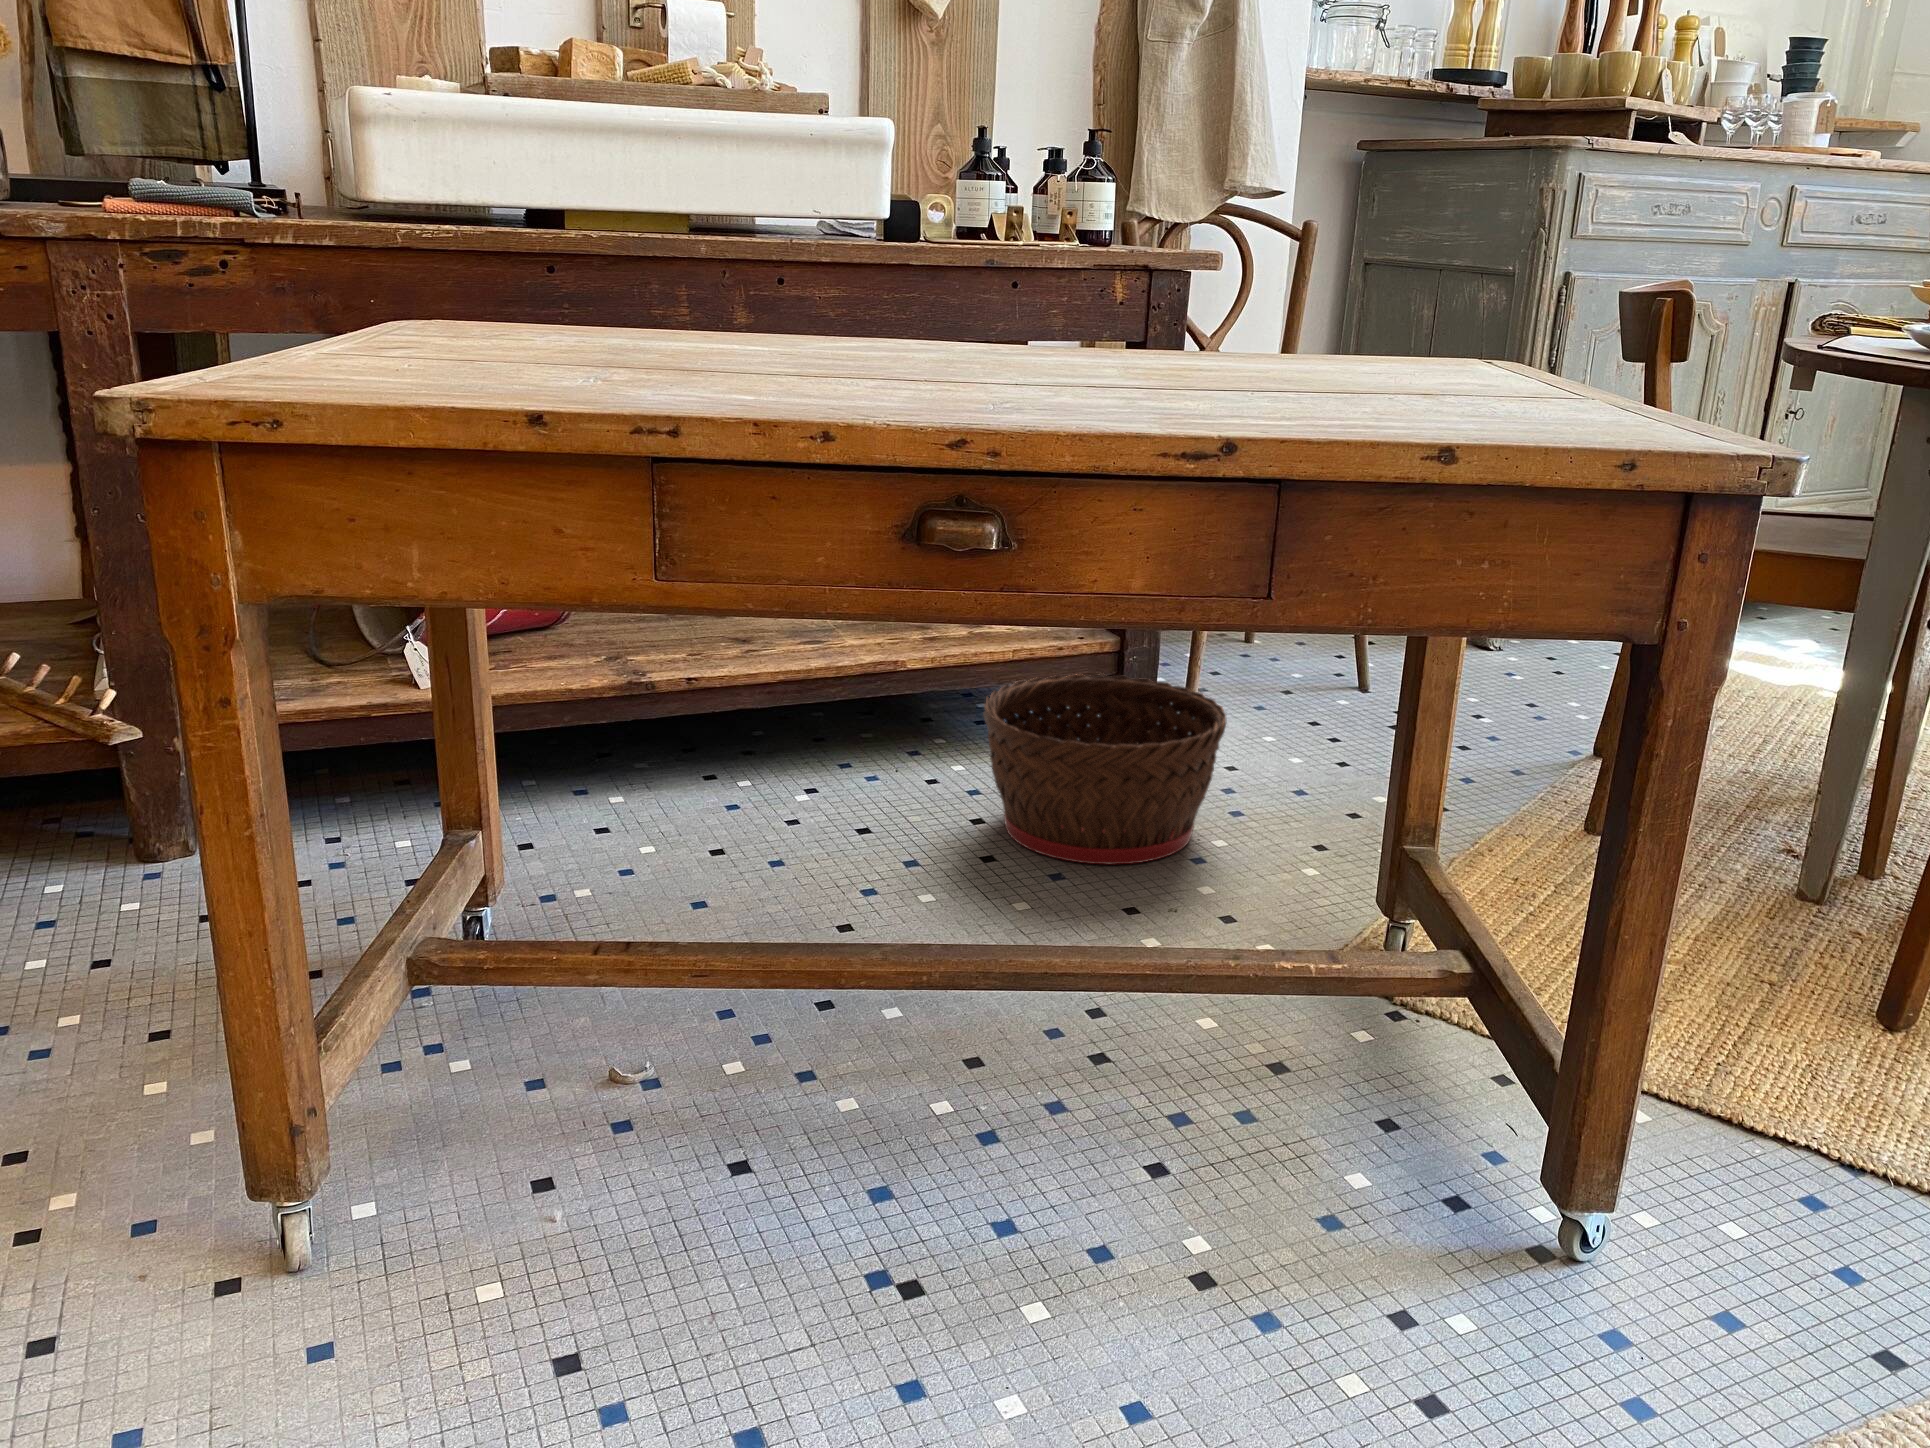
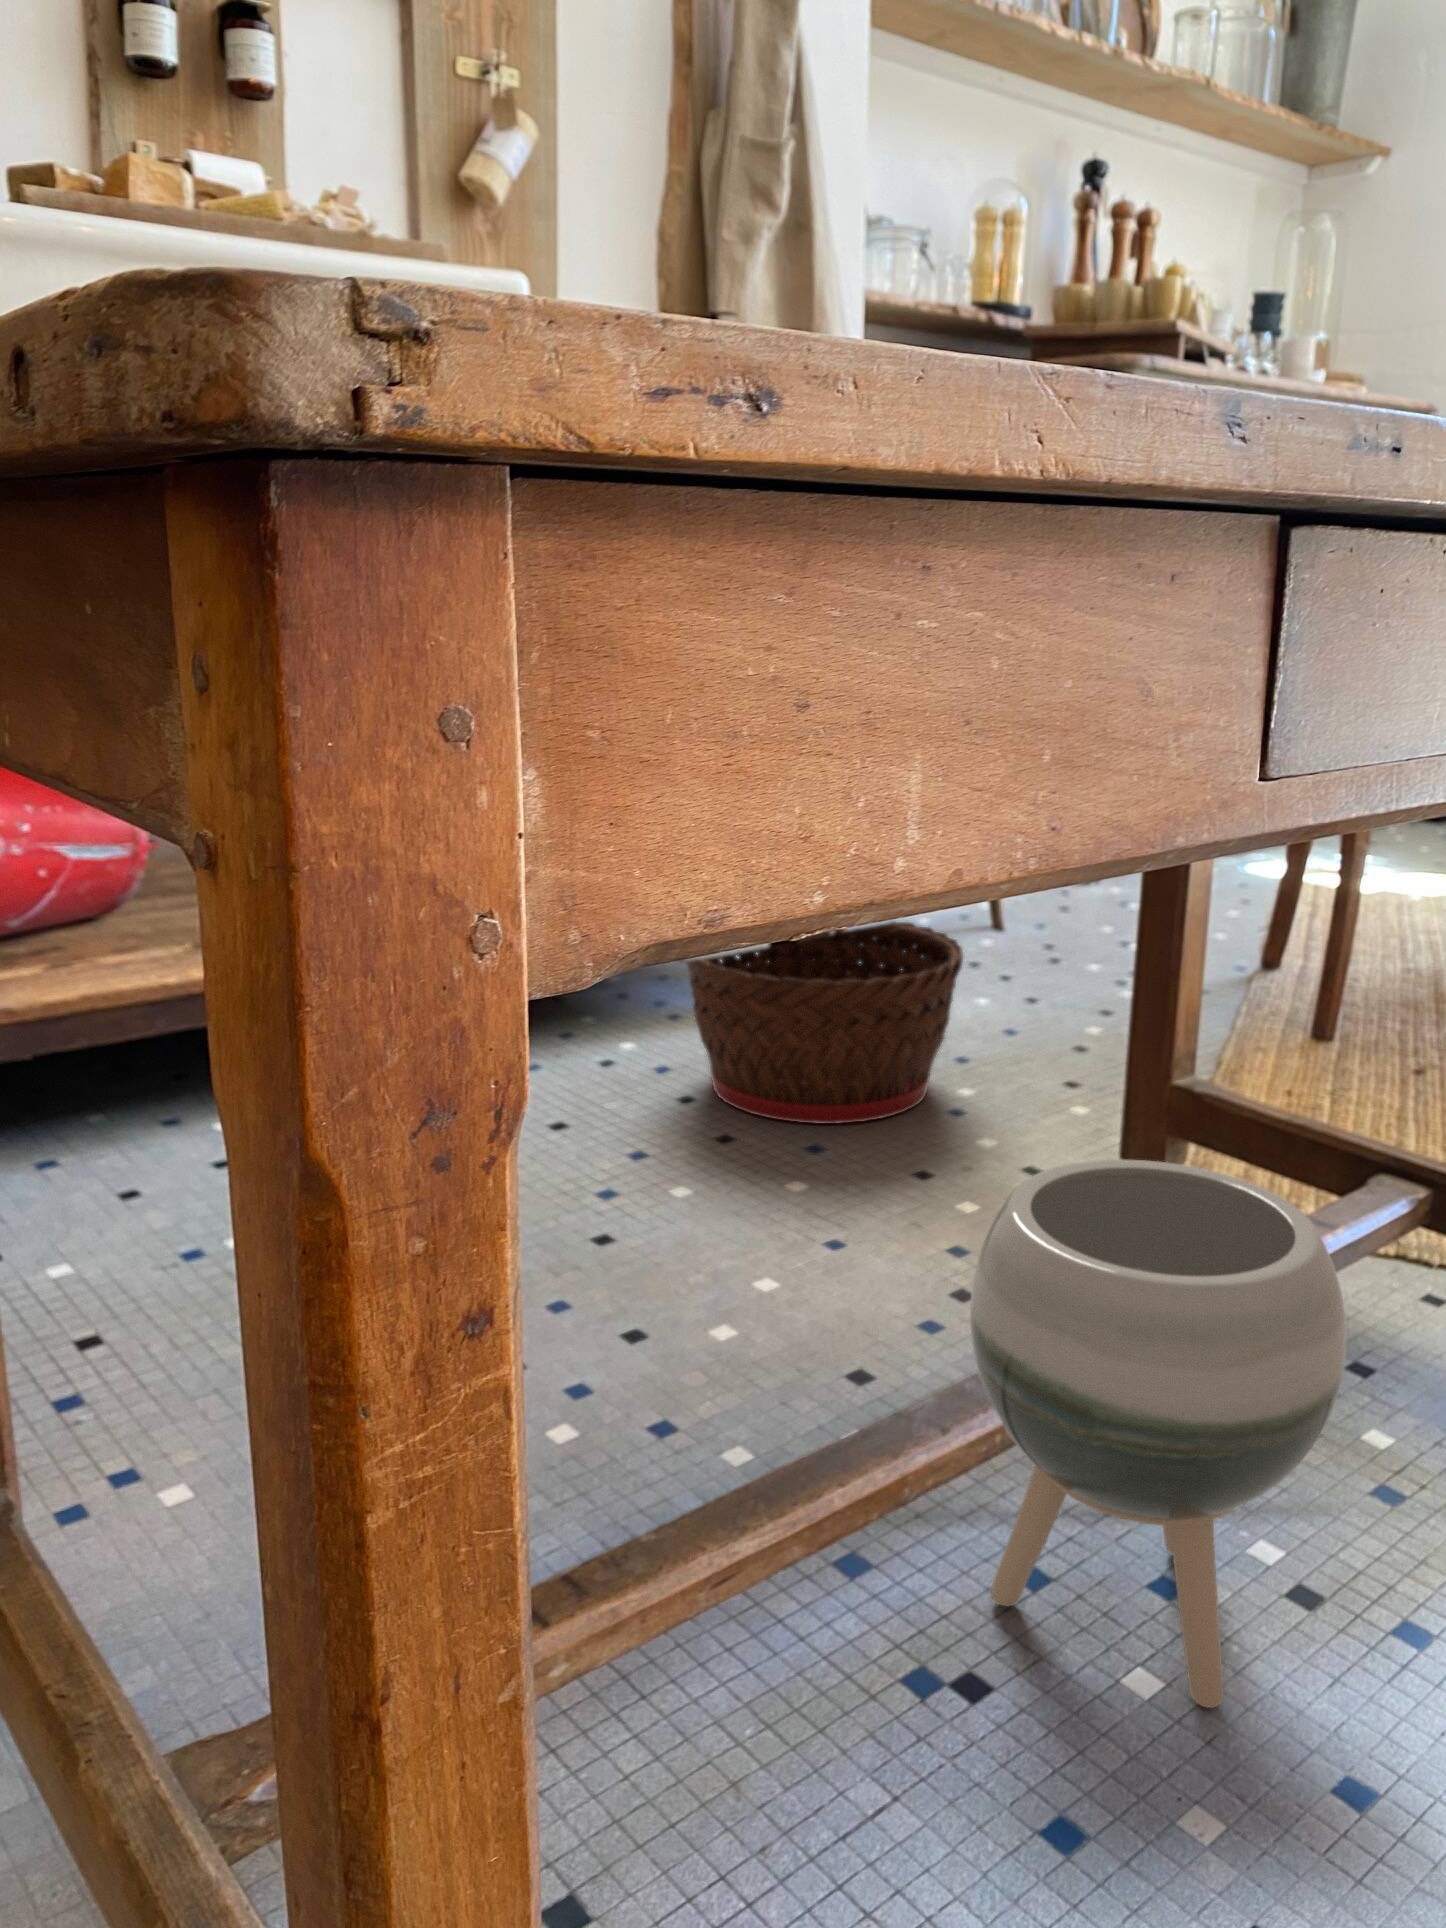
planter: none [933,924,1206,1336] -> present [970,1160,1347,1708]

